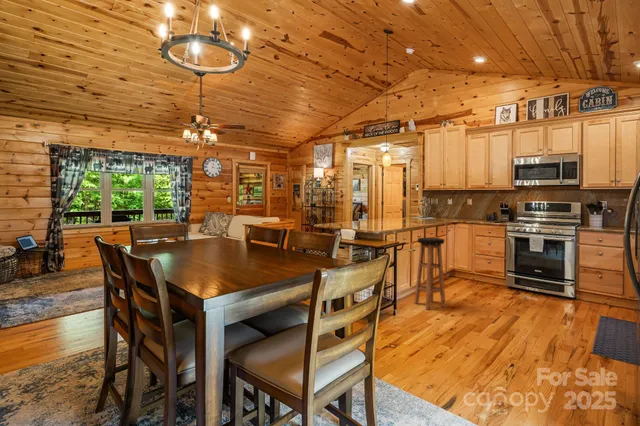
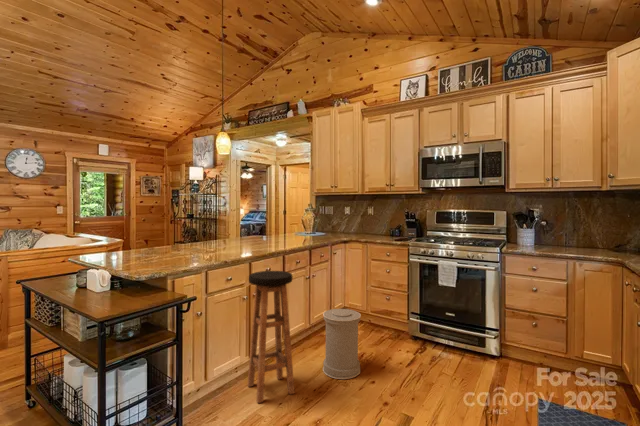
trash can: none [455,264,481,304] -> present [323,309,361,379]

